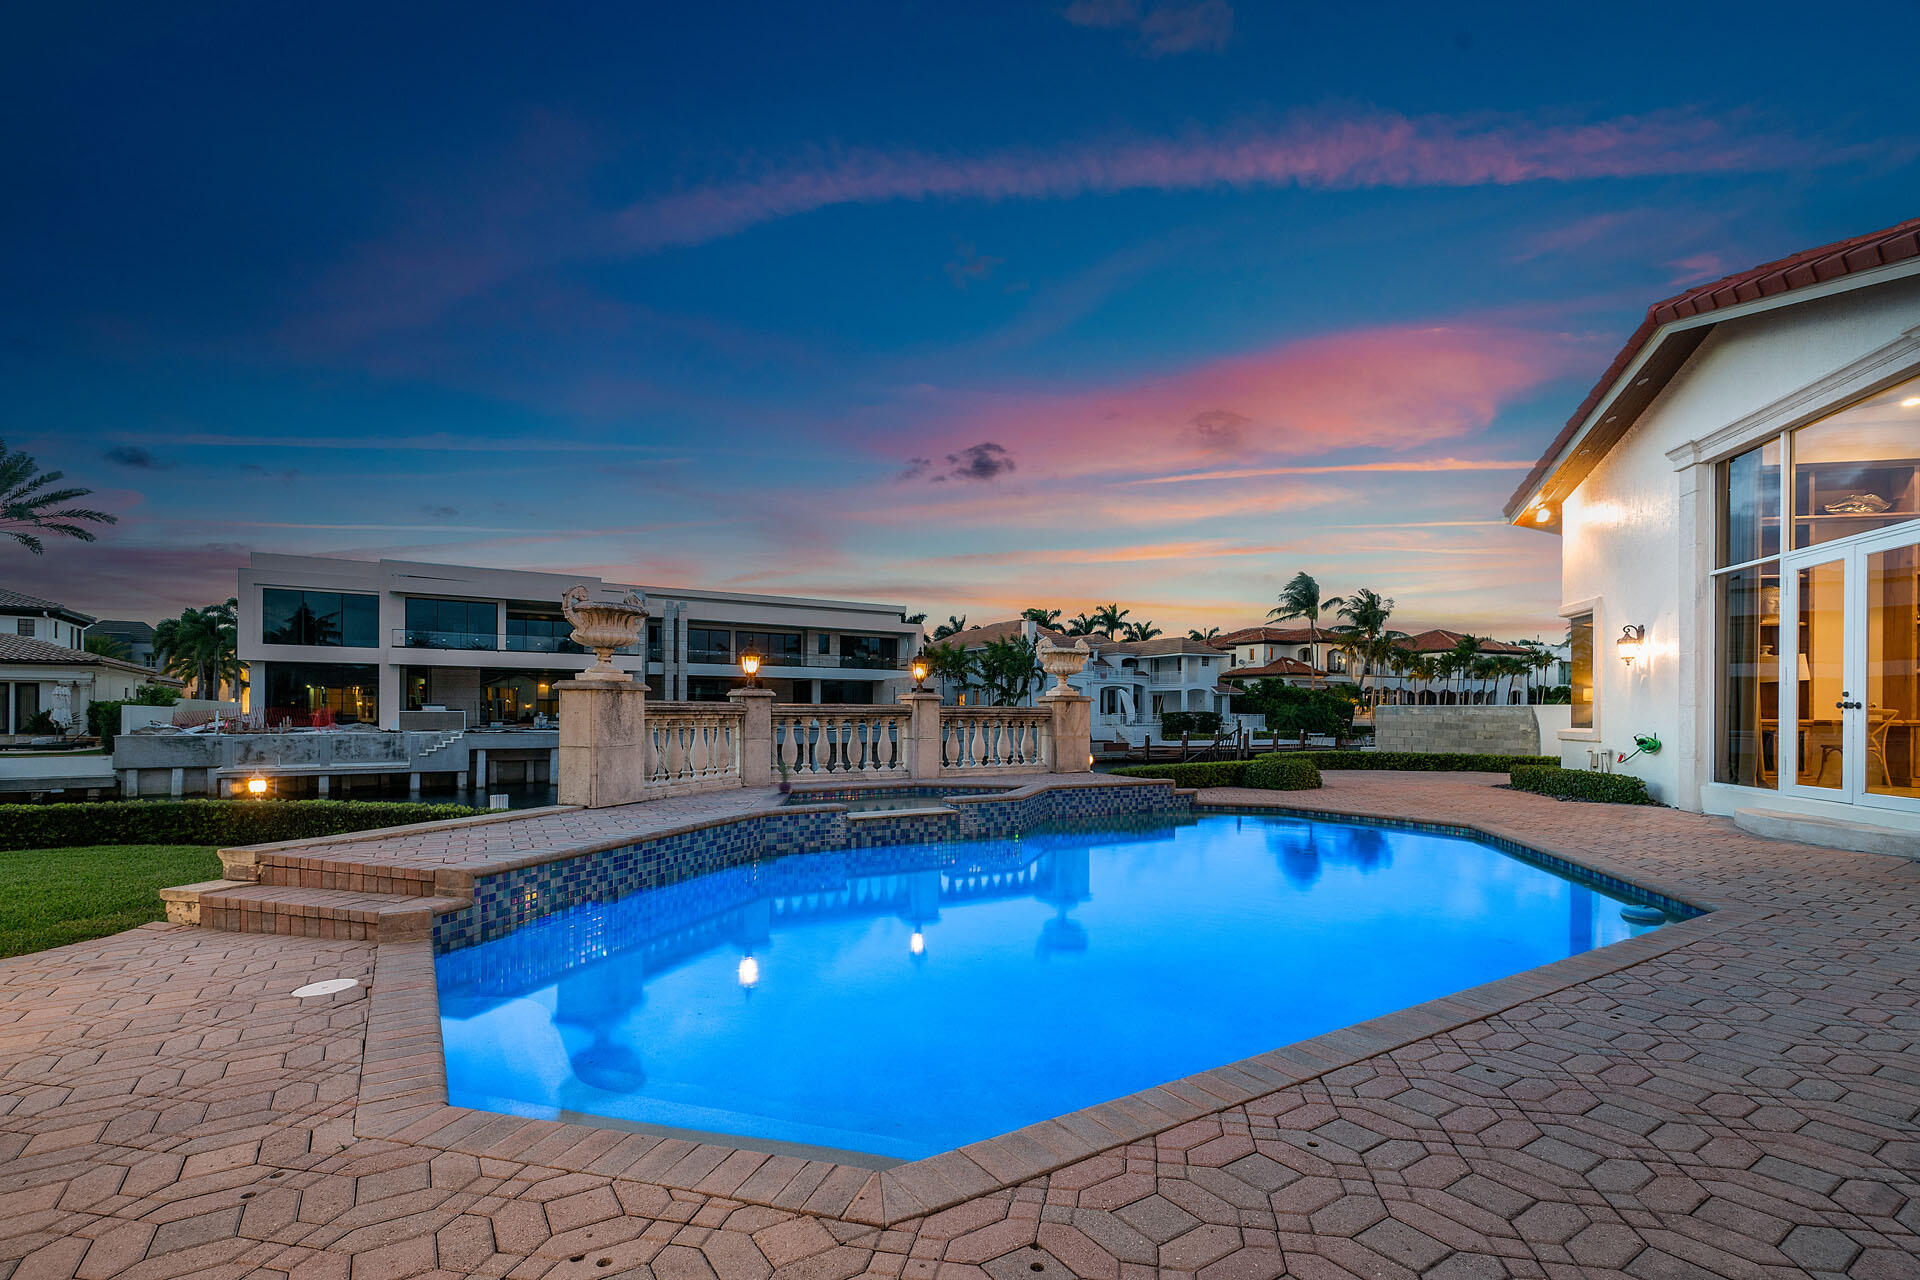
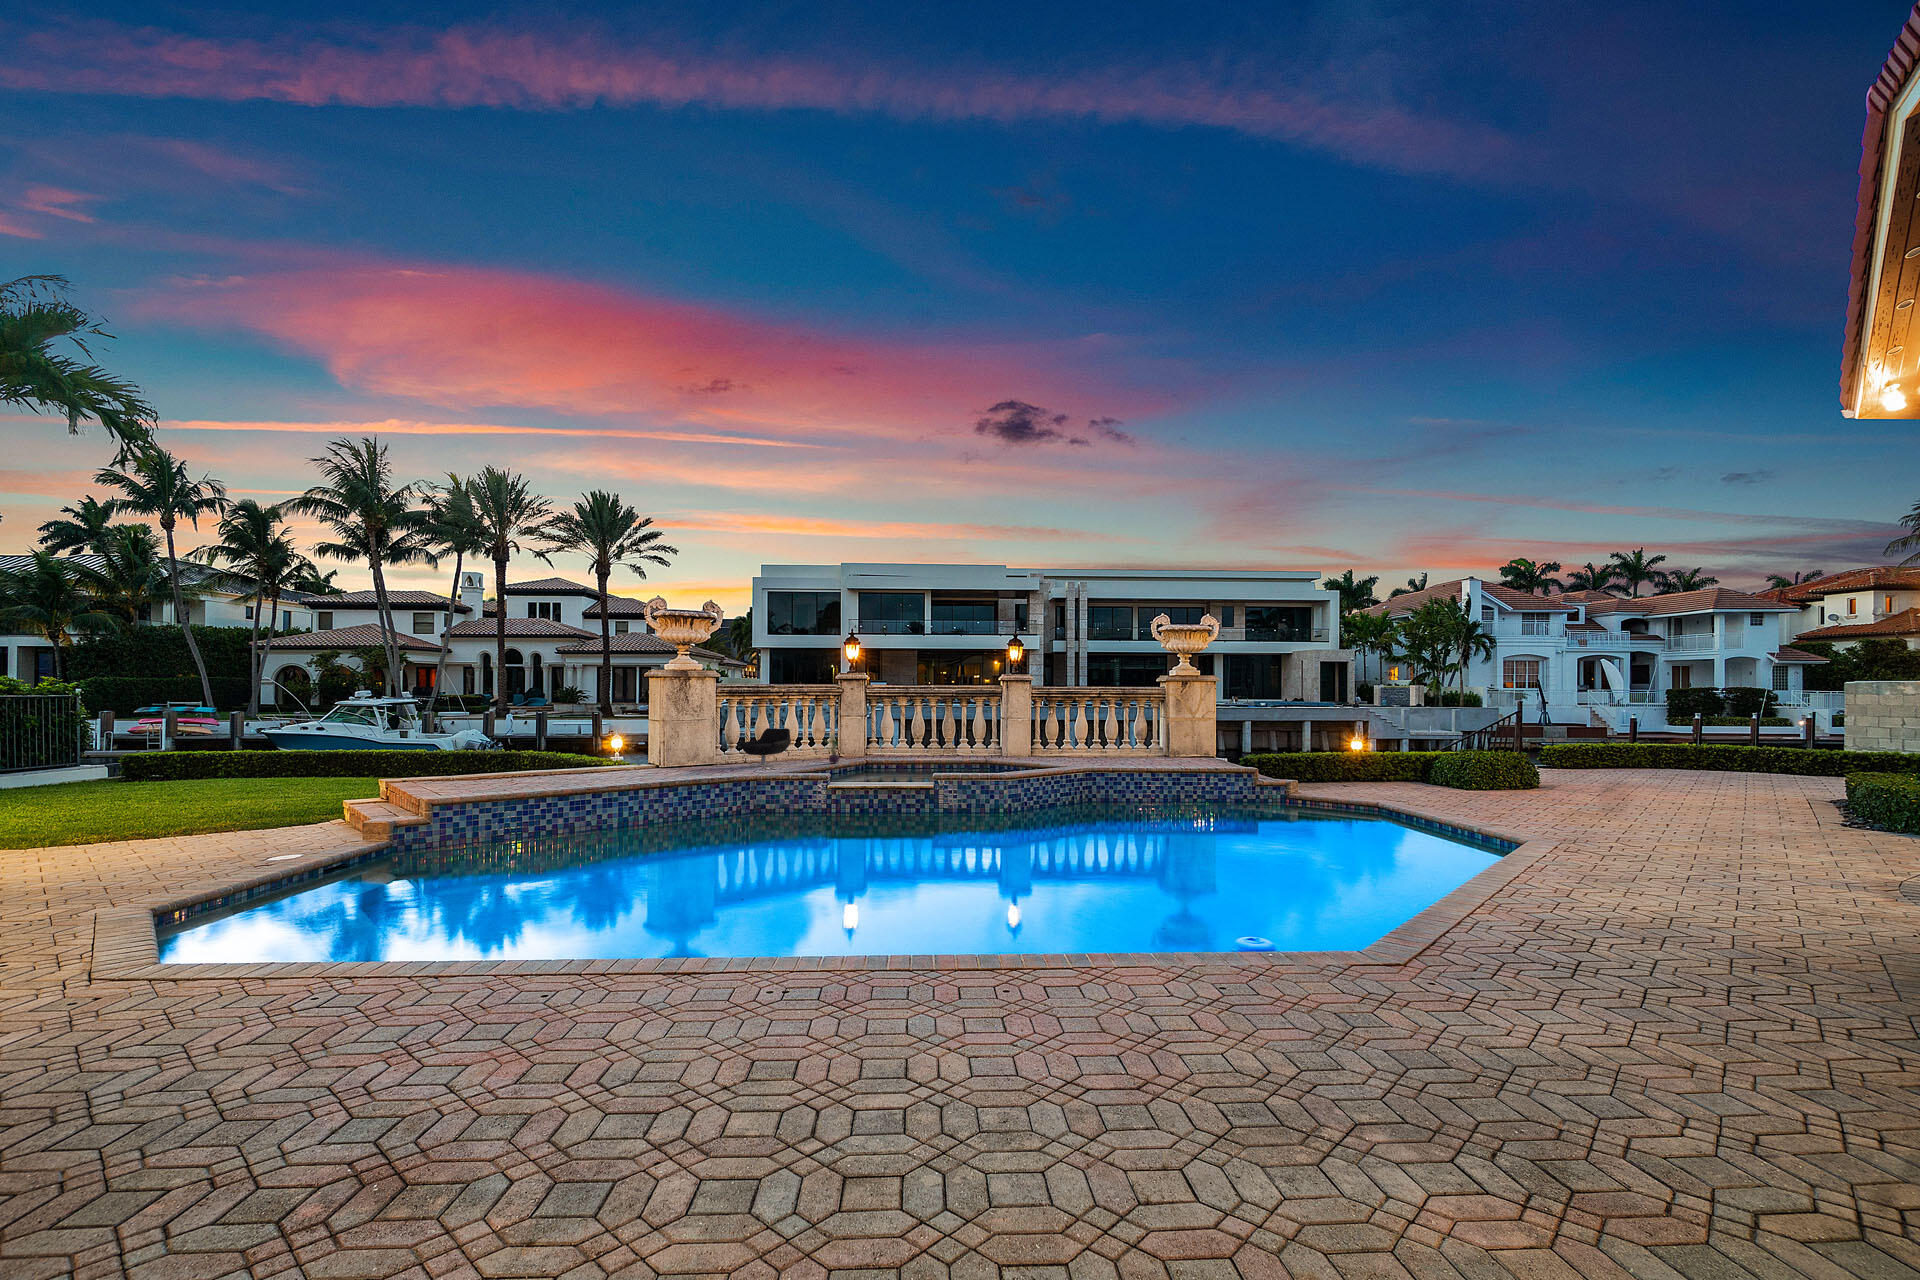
lounge chair: none [689,752,744,801] -> present [740,728,791,767]

